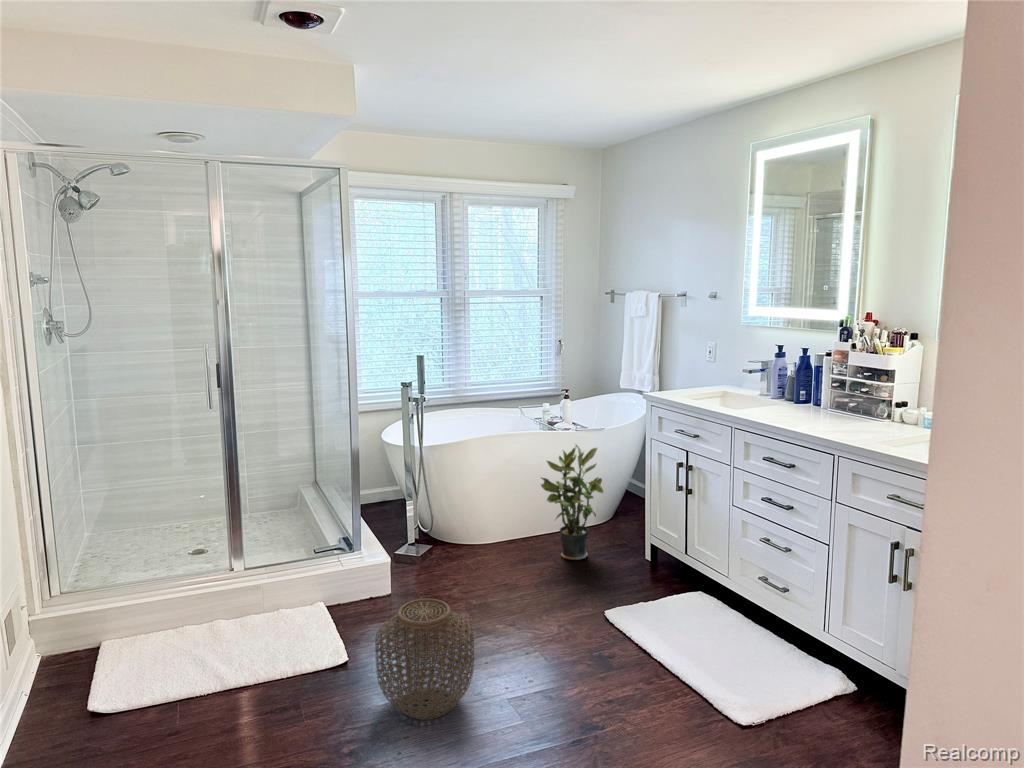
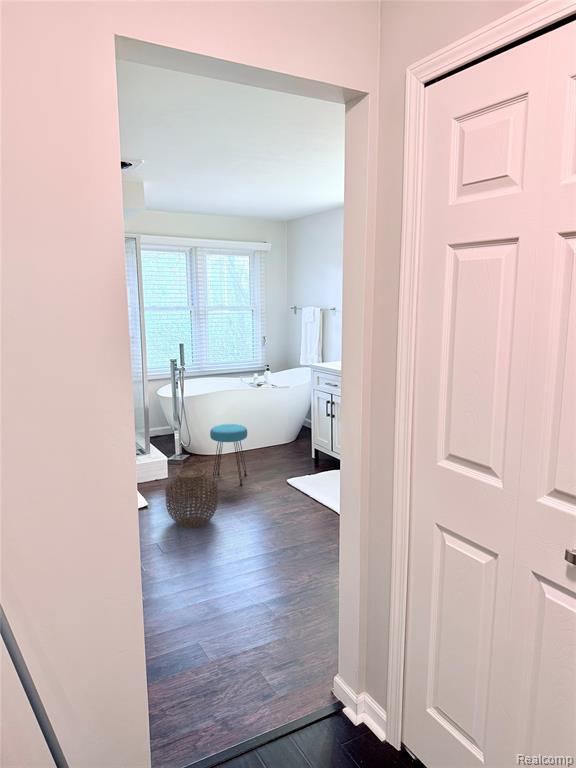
potted plant: present [541,444,603,560] -> none [252,394,288,460]
stool: none [465,501,532,615] -> present [210,424,247,485]

